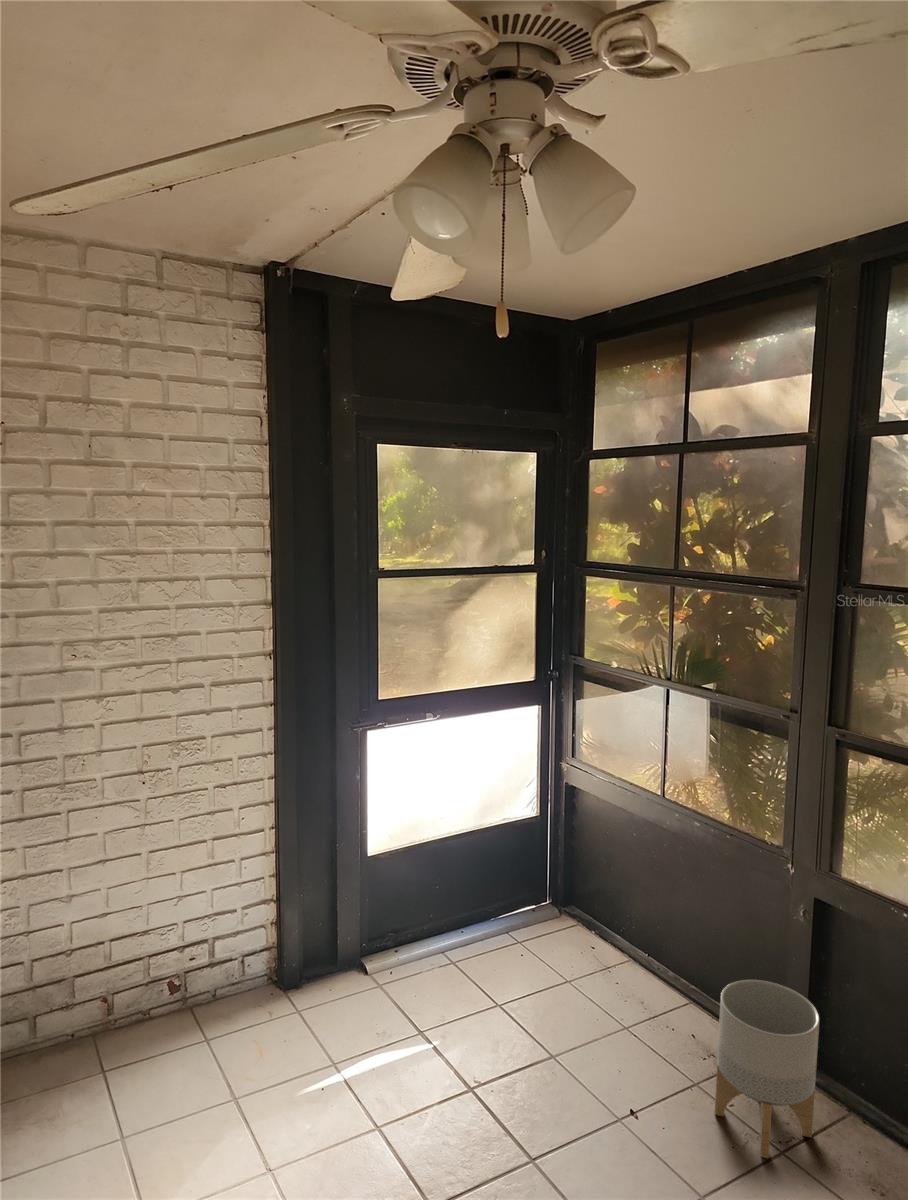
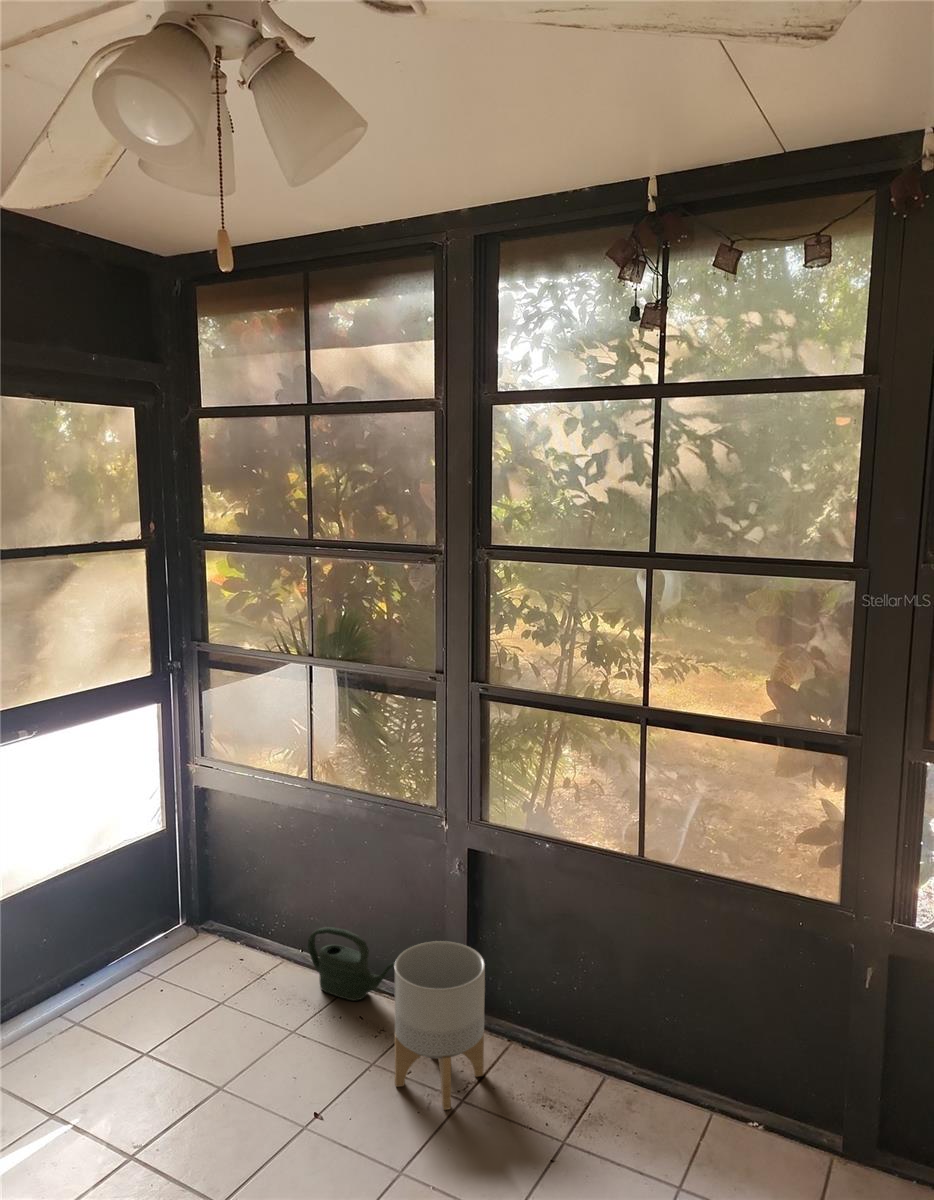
watering can: none [650,937,735,1017] -> present [308,927,395,1001]

